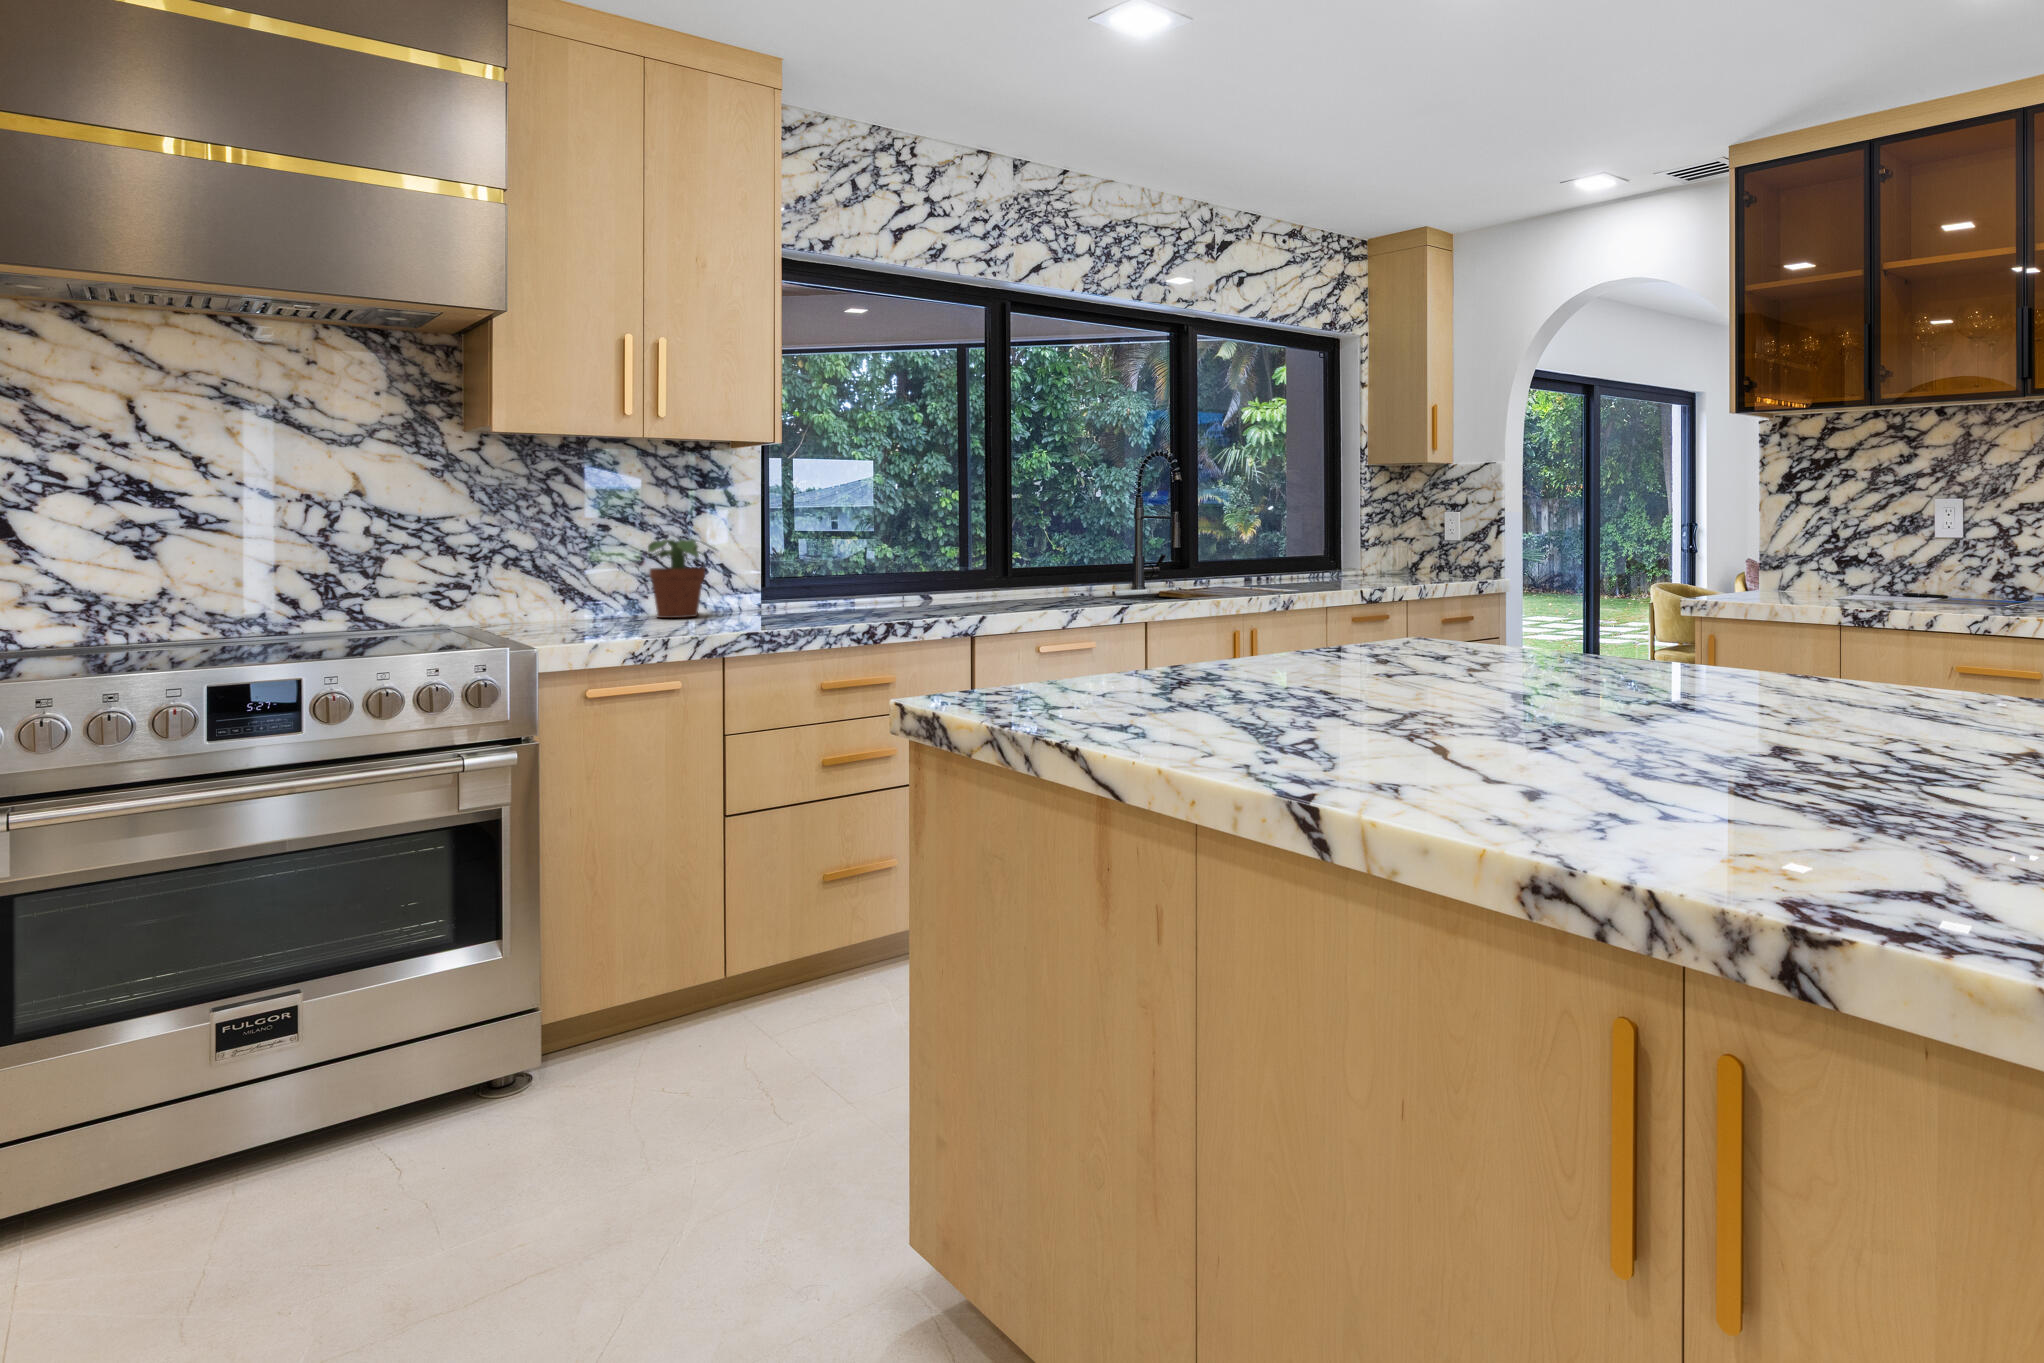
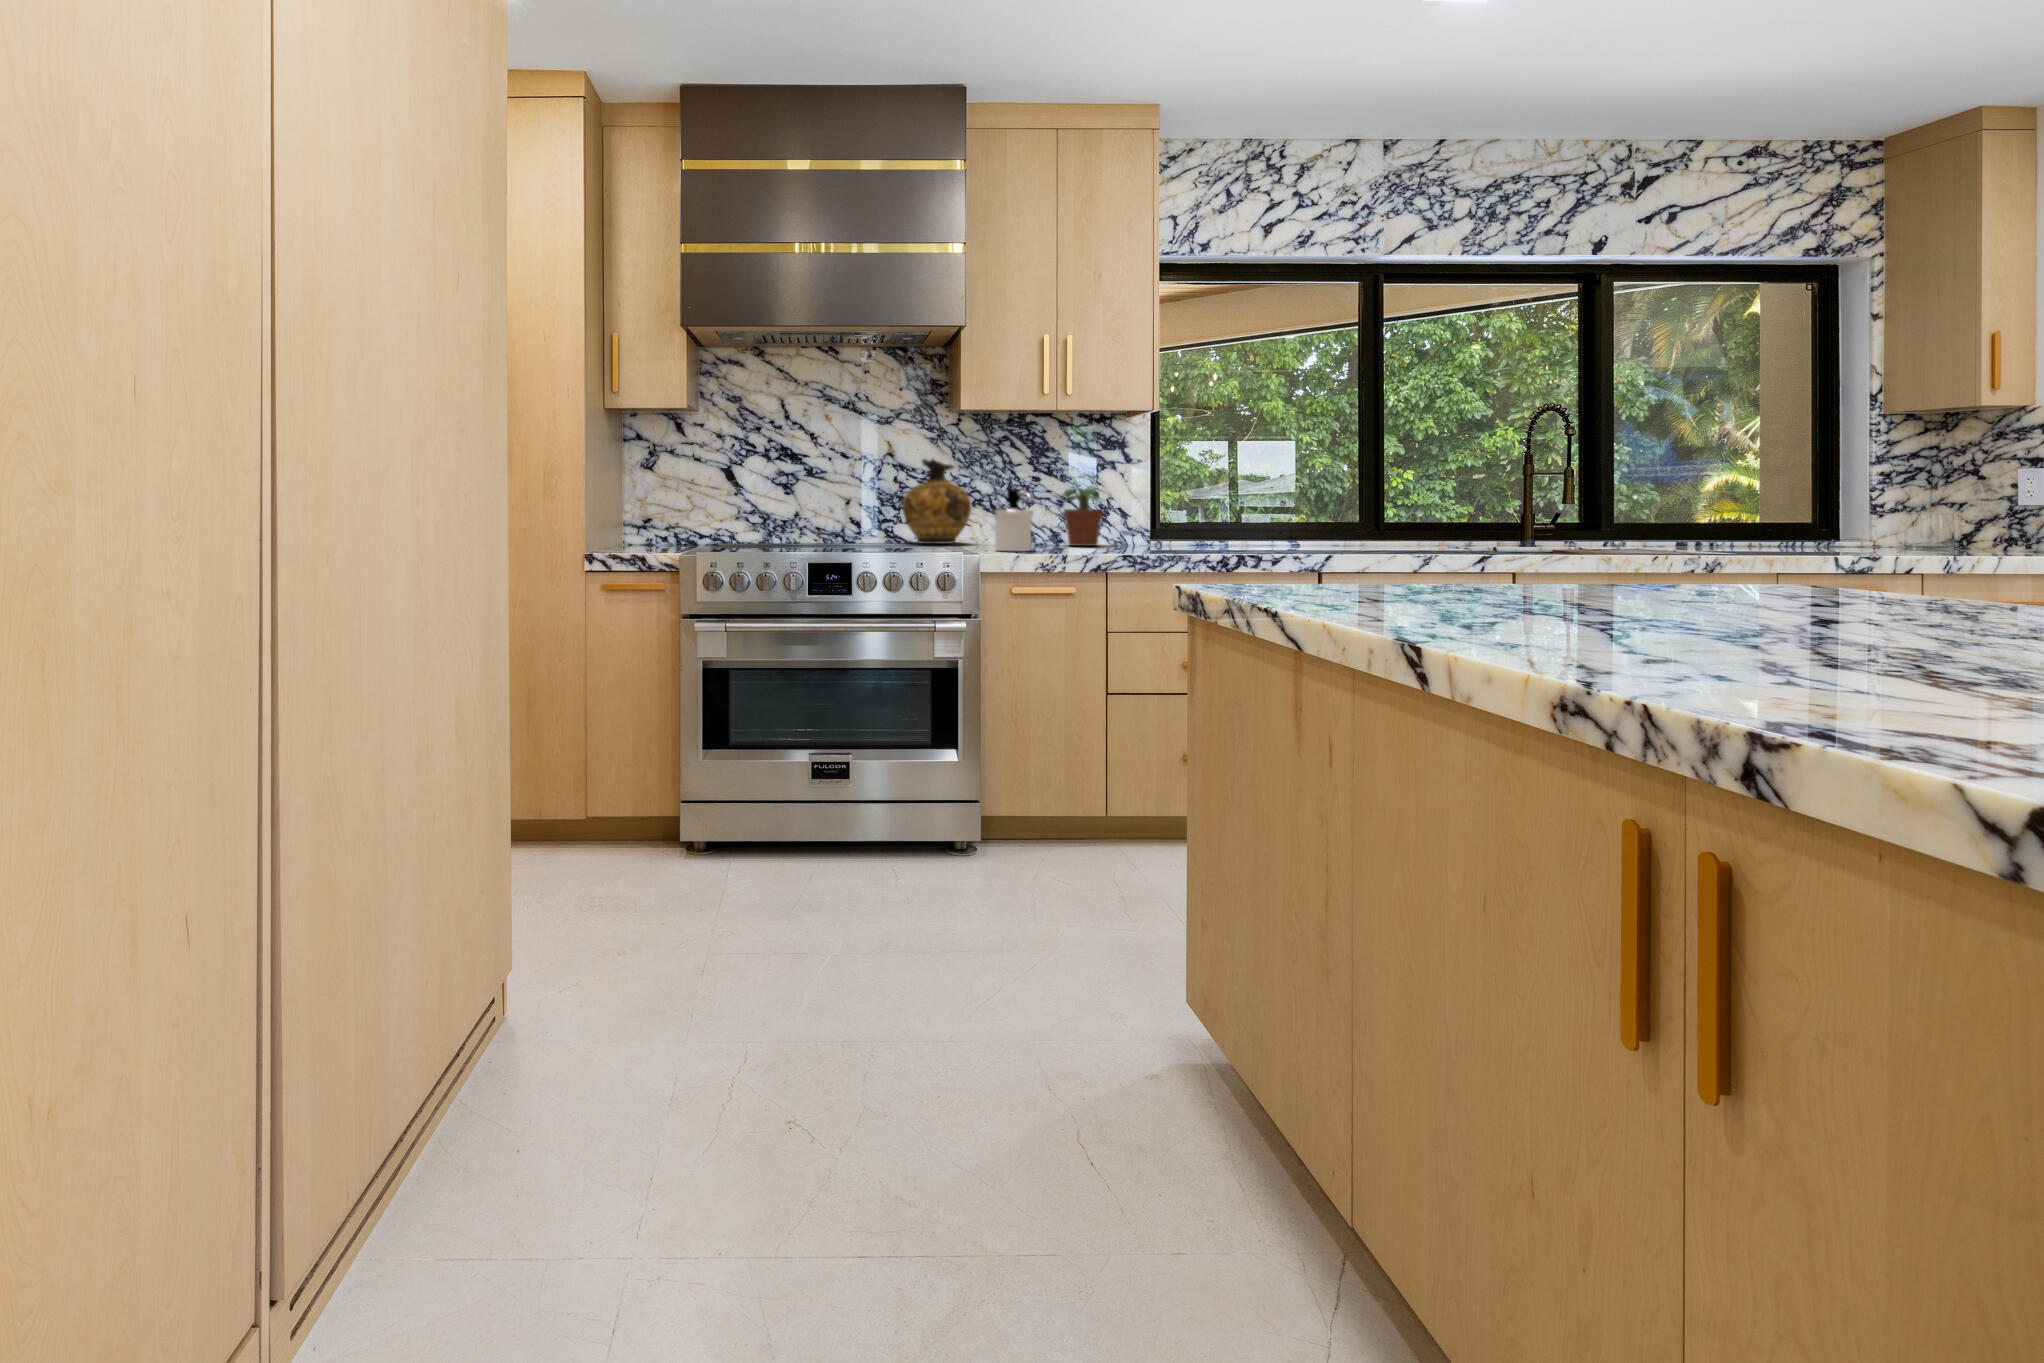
ceramic jug: none [383,498,505,626] -> present [903,459,971,544]
soap dispenser: none [550,545,614,634] -> present [994,489,1033,551]

